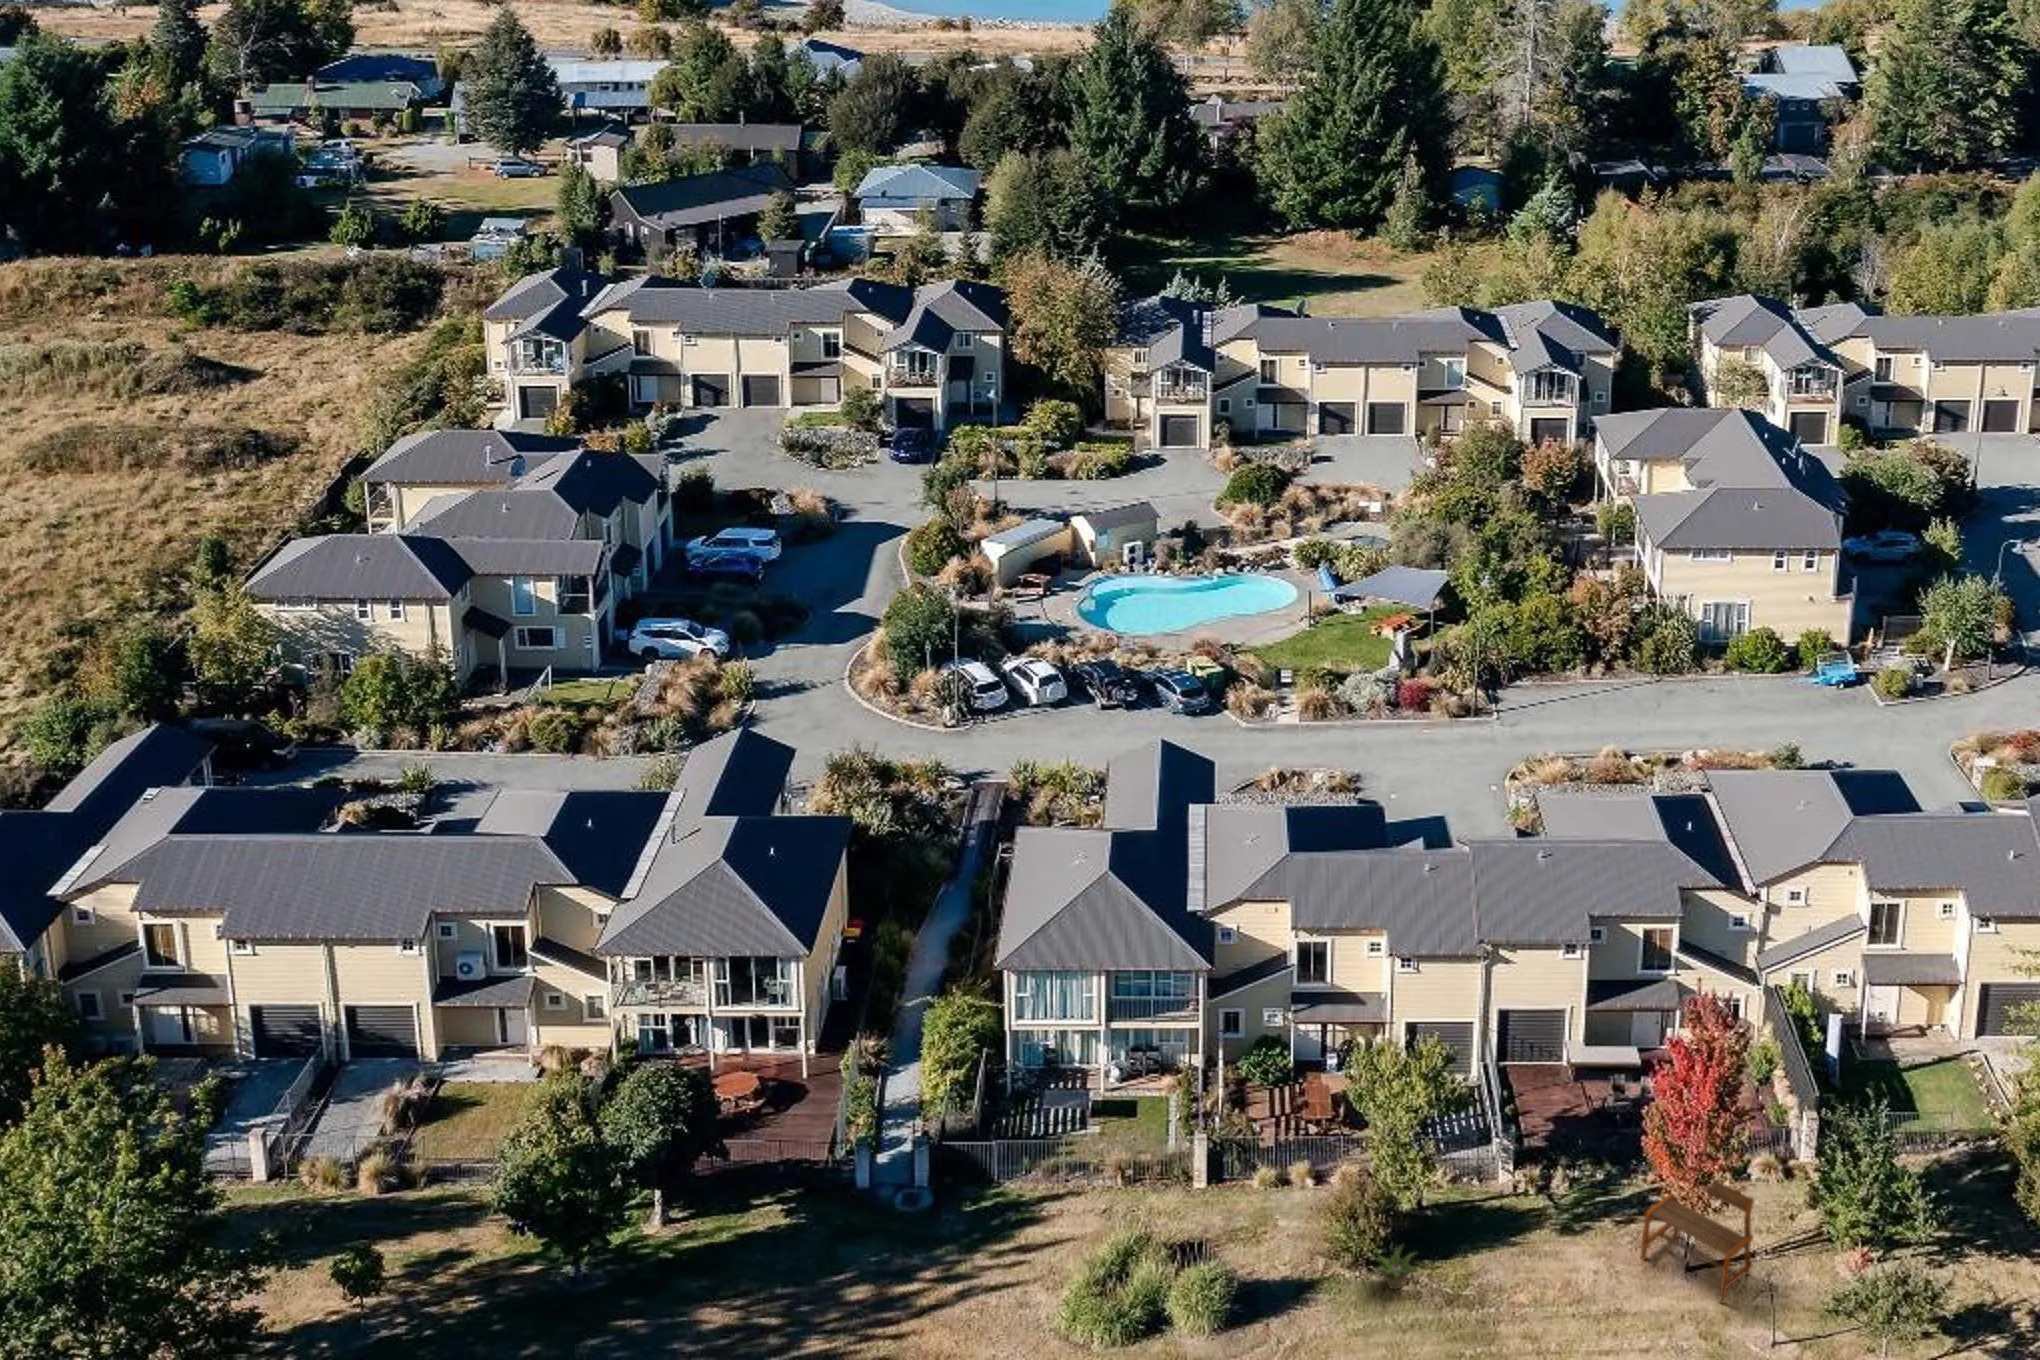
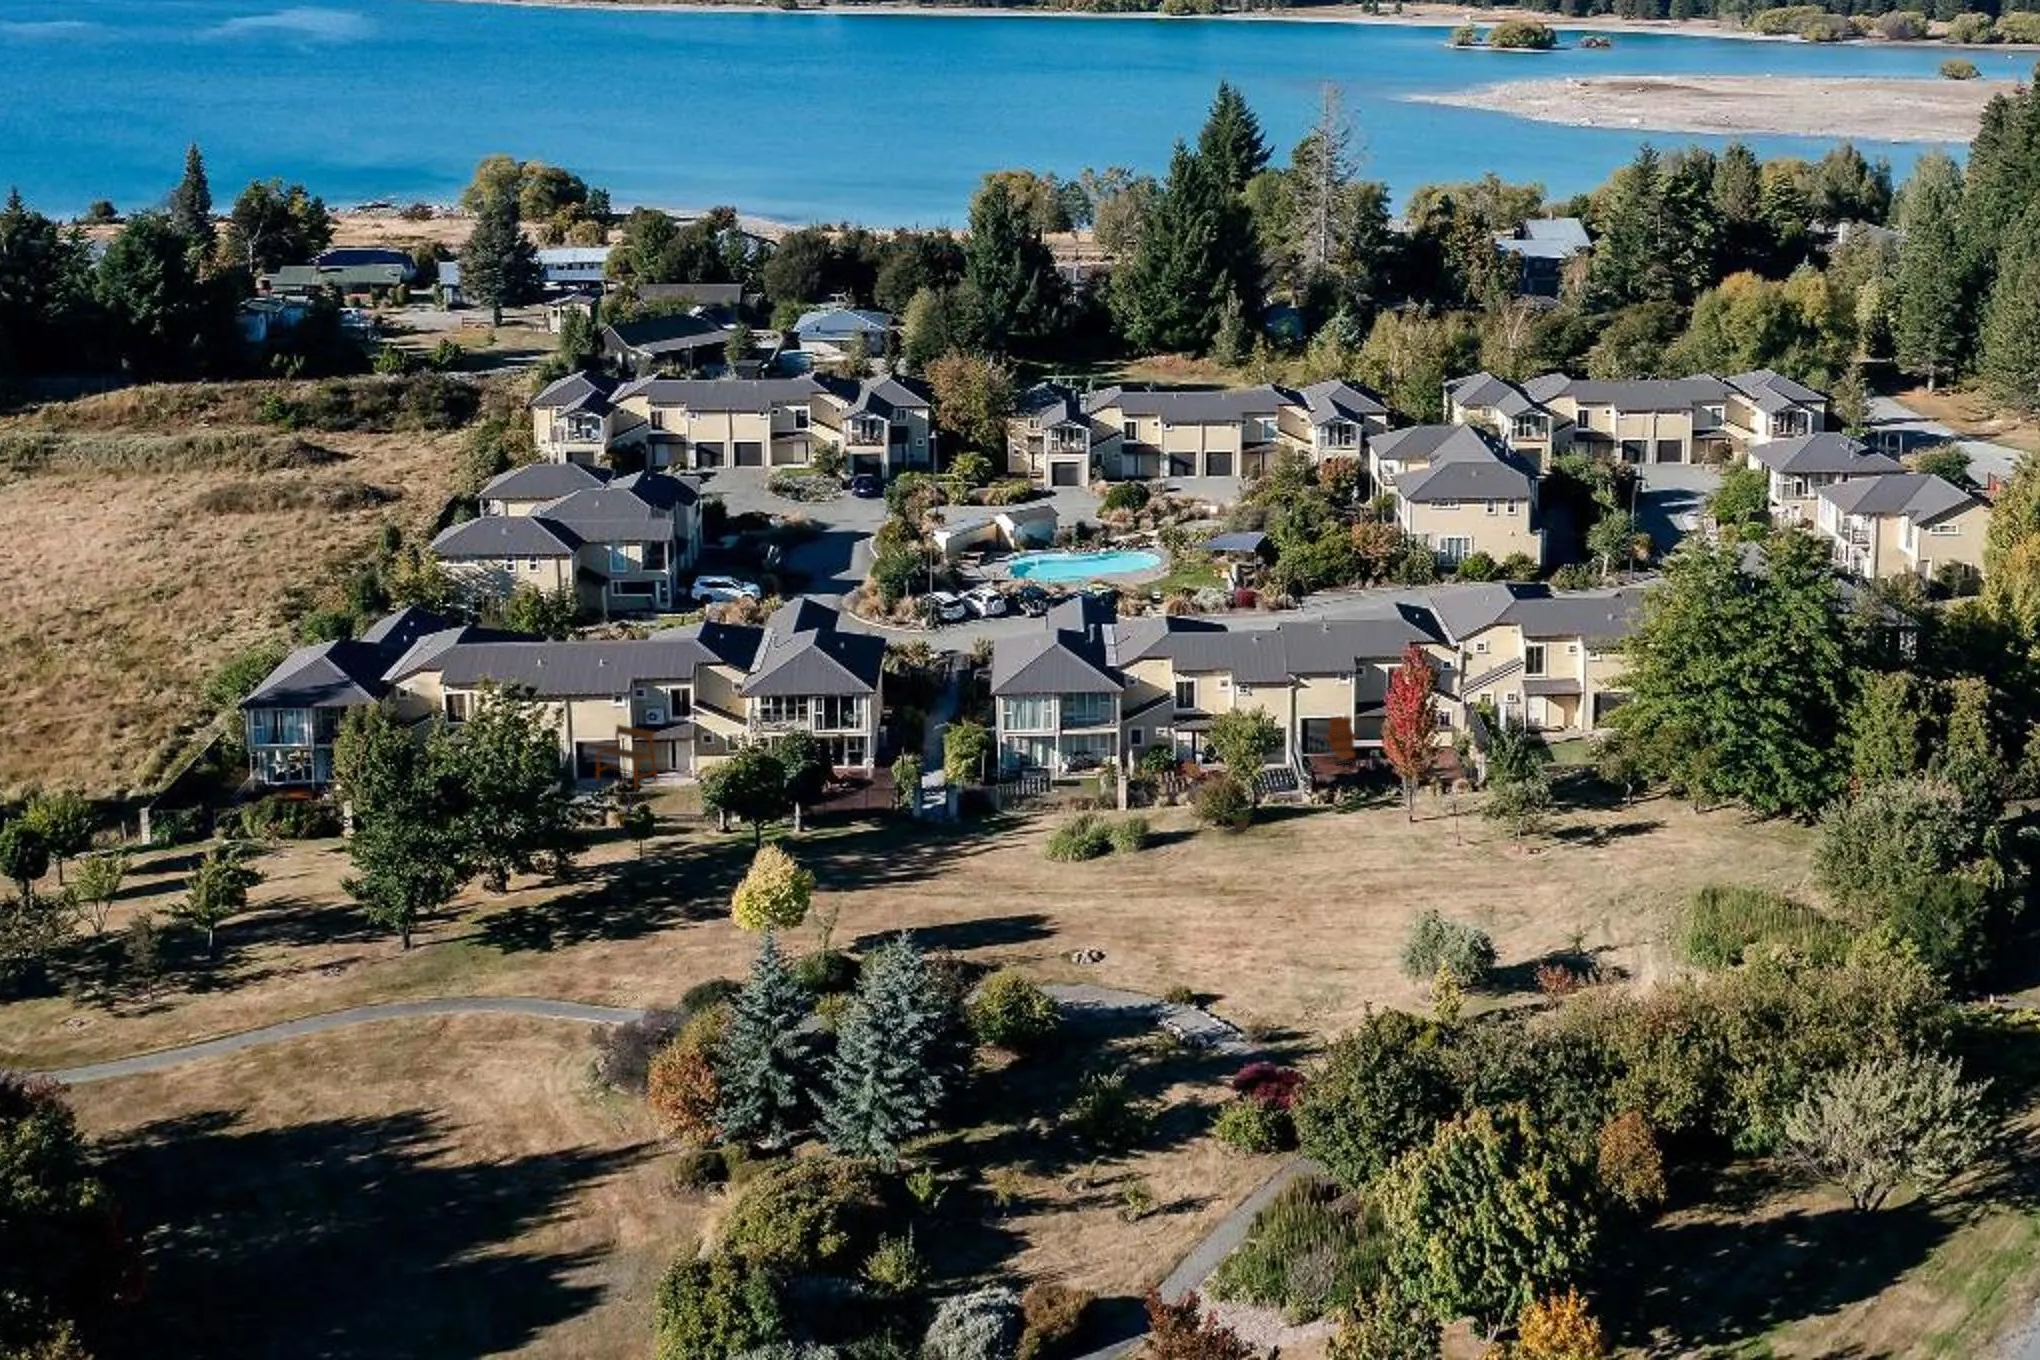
lounge chair: none [1537,1013,1592,1109] -> present [1325,717,1357,765]
bench: present [1640,1181,1754,1303] -> present [596,725,657,788]

